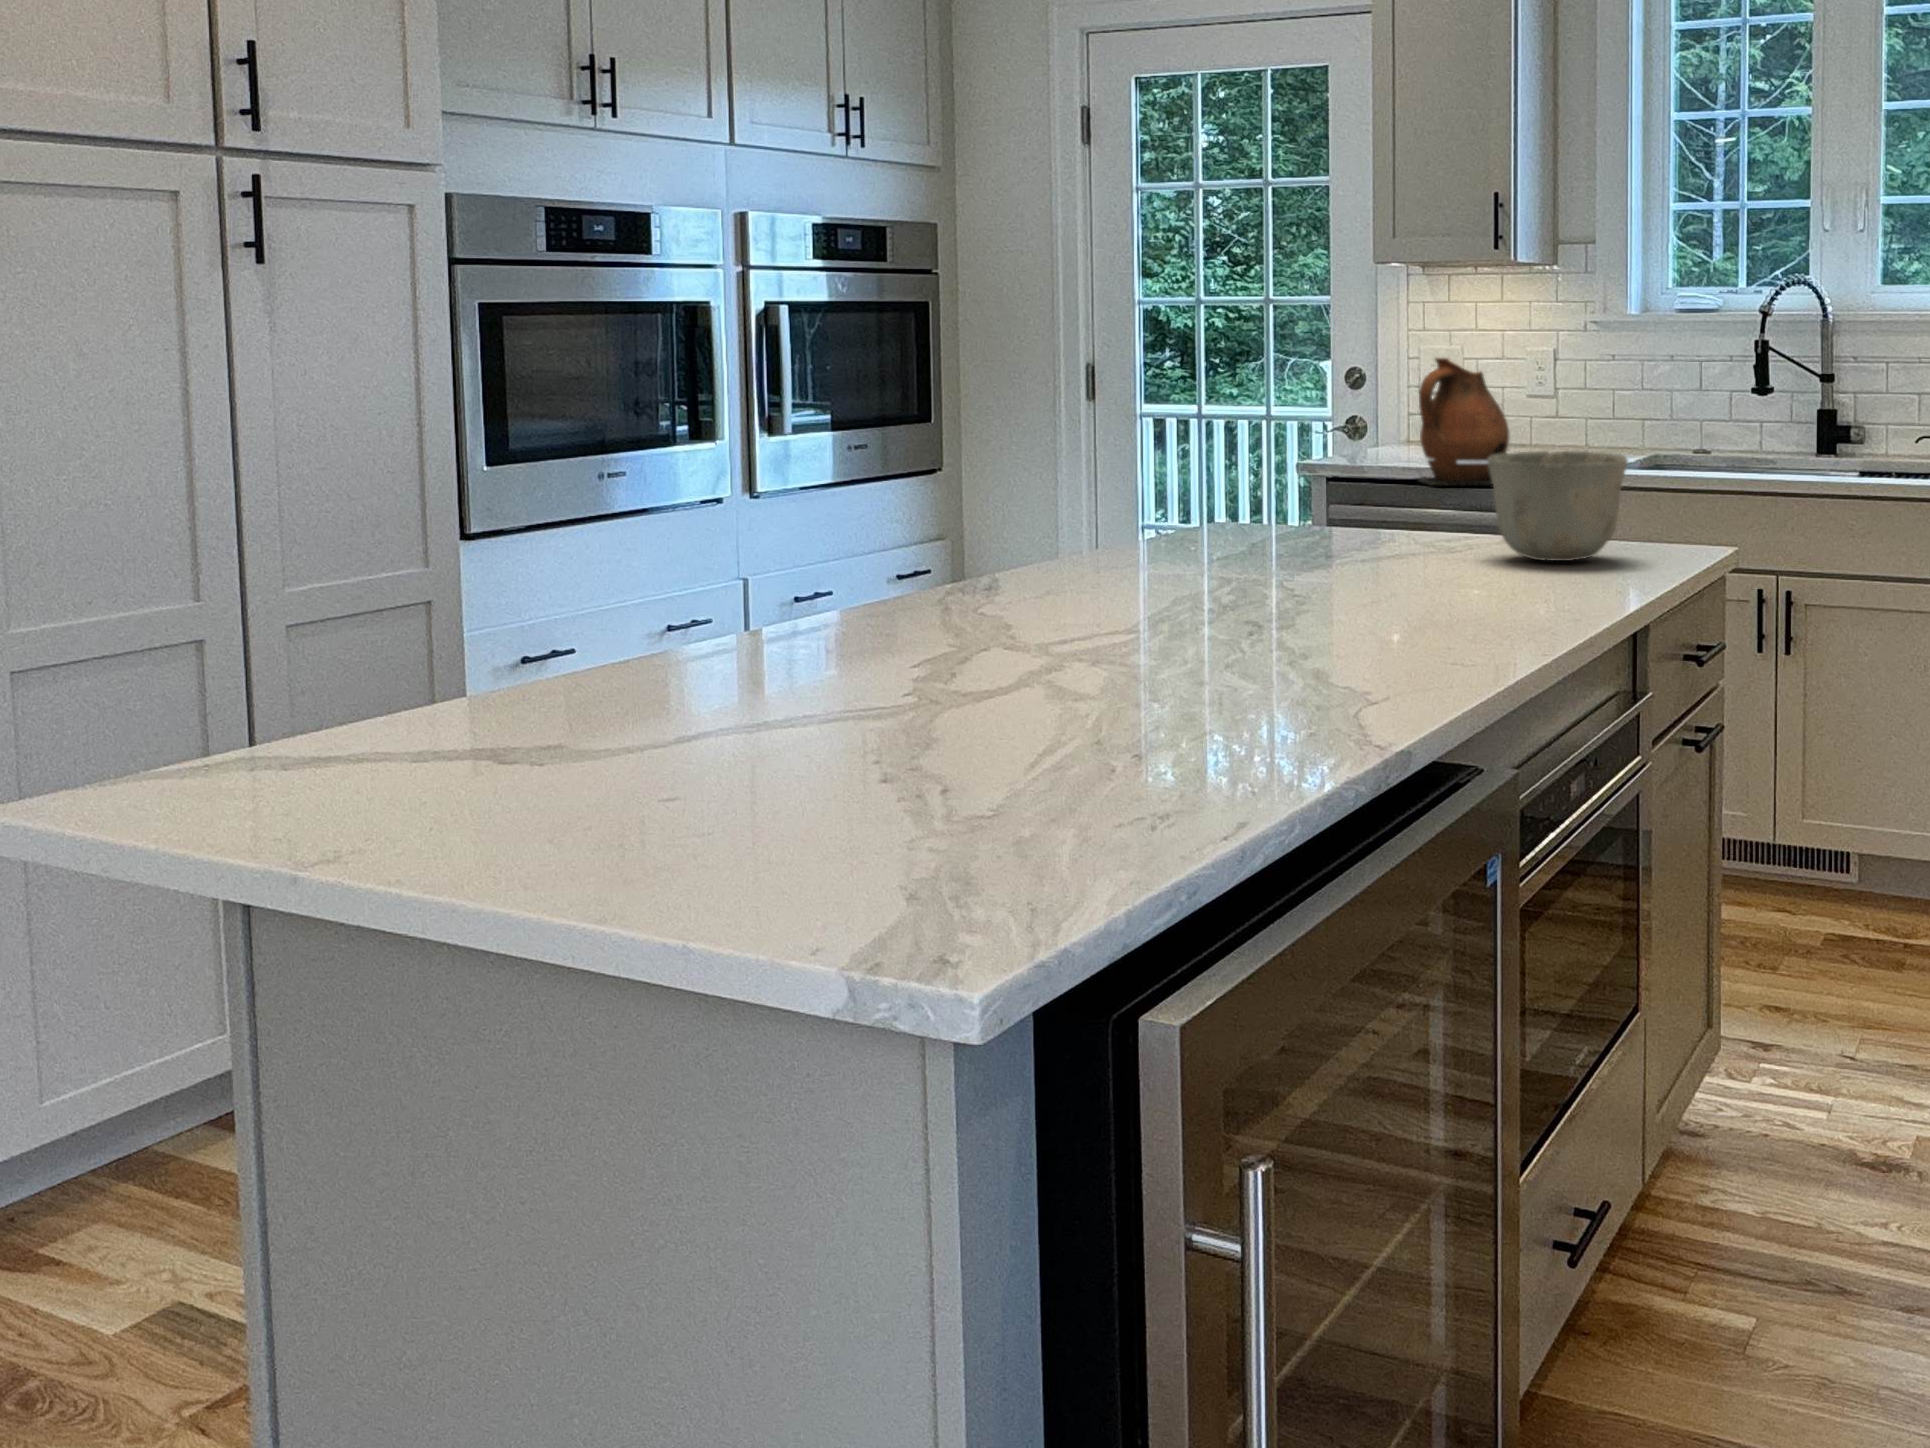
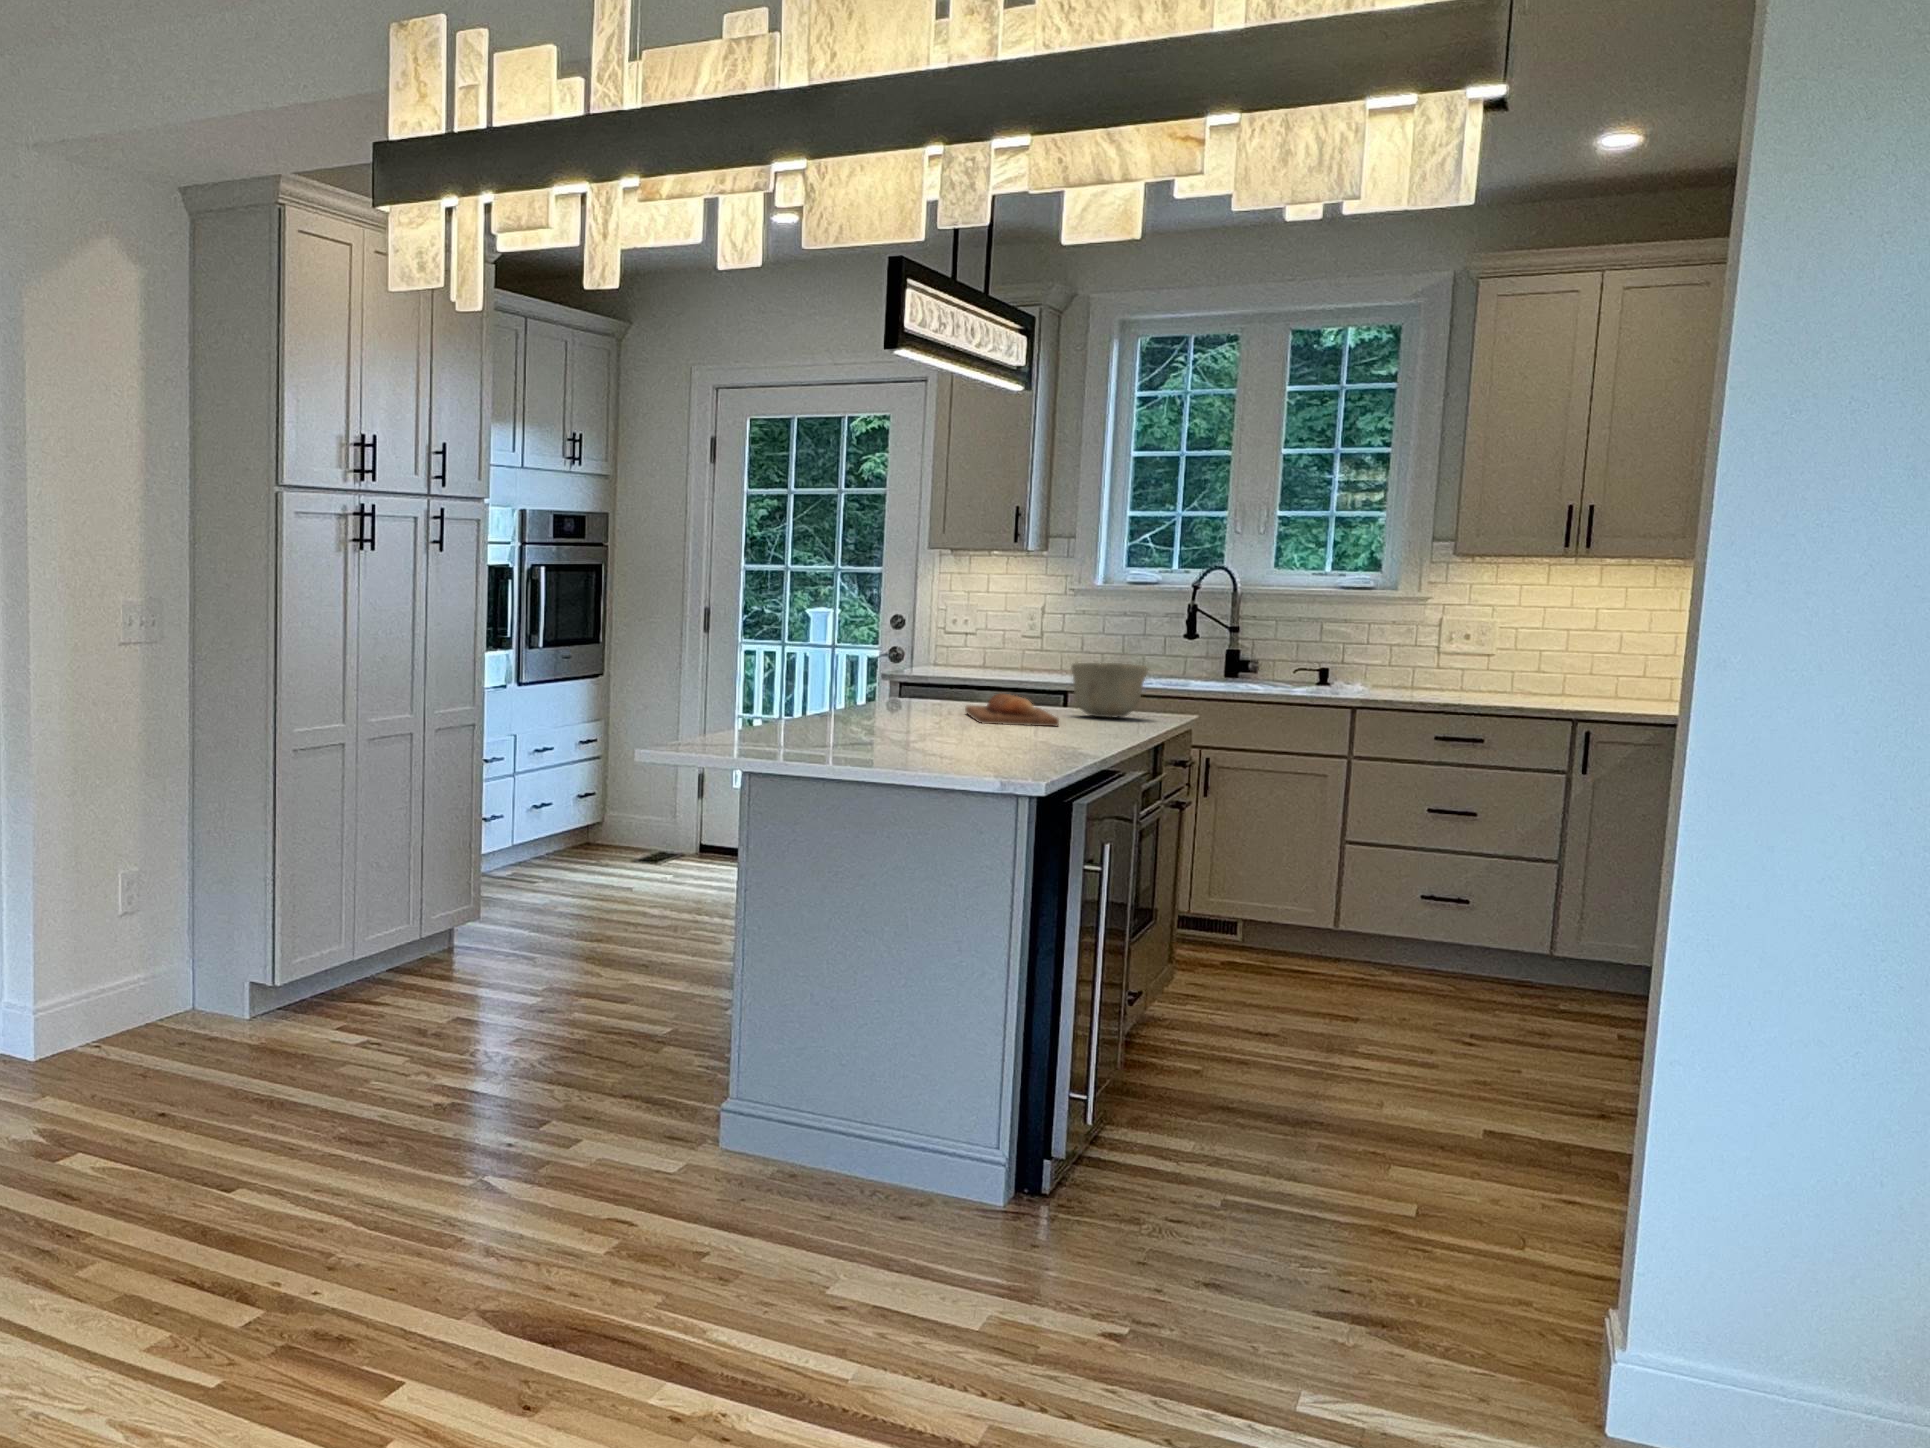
ceramic pitcher: present [1418,358,1510,485] -> none [962,610,1034,690]
bread loaf: none [1253,524,1421,602] -> present [965,693,1059,726]

